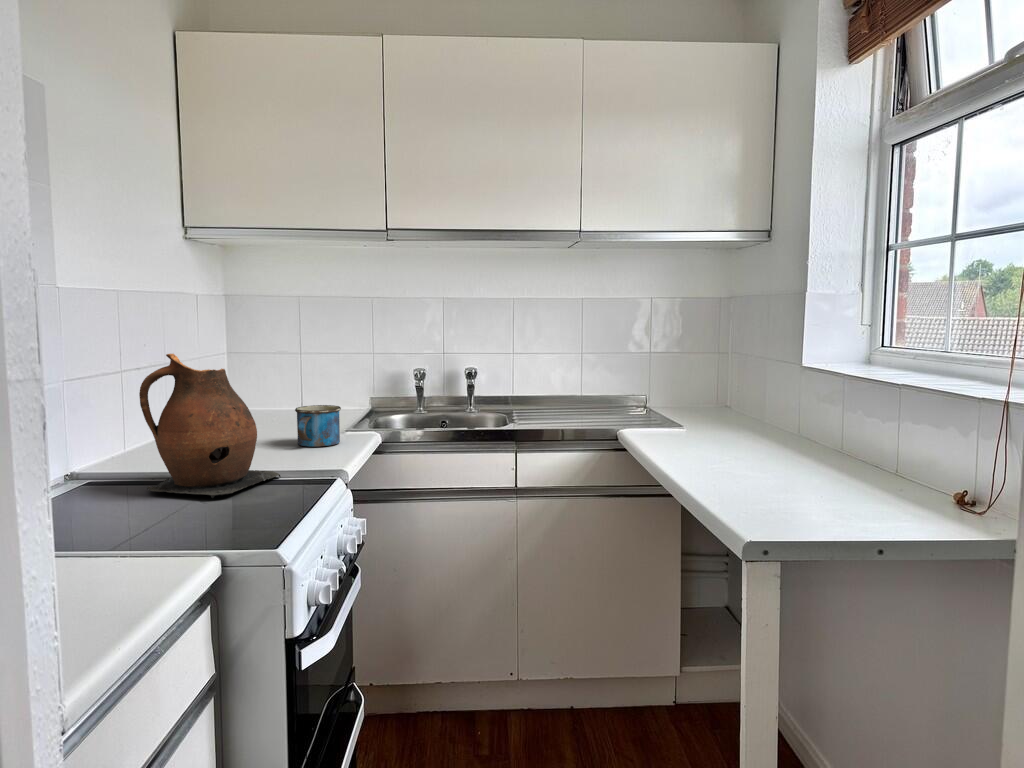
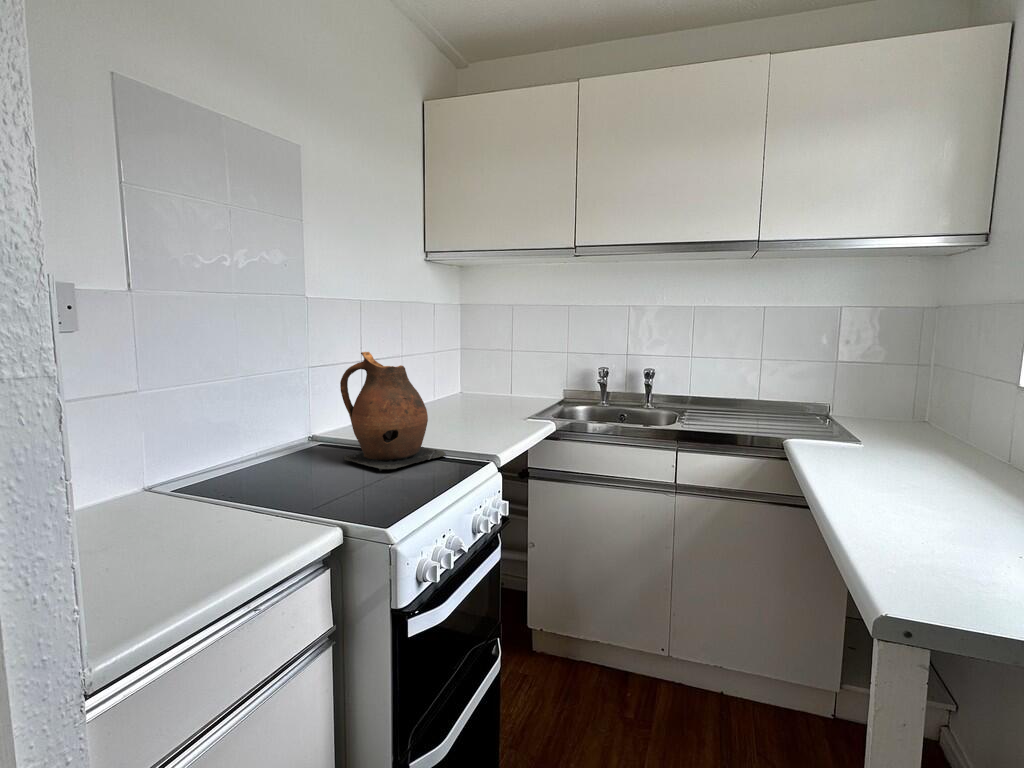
mug: present [295,405,341,447] -> none [481,396,519,431]

